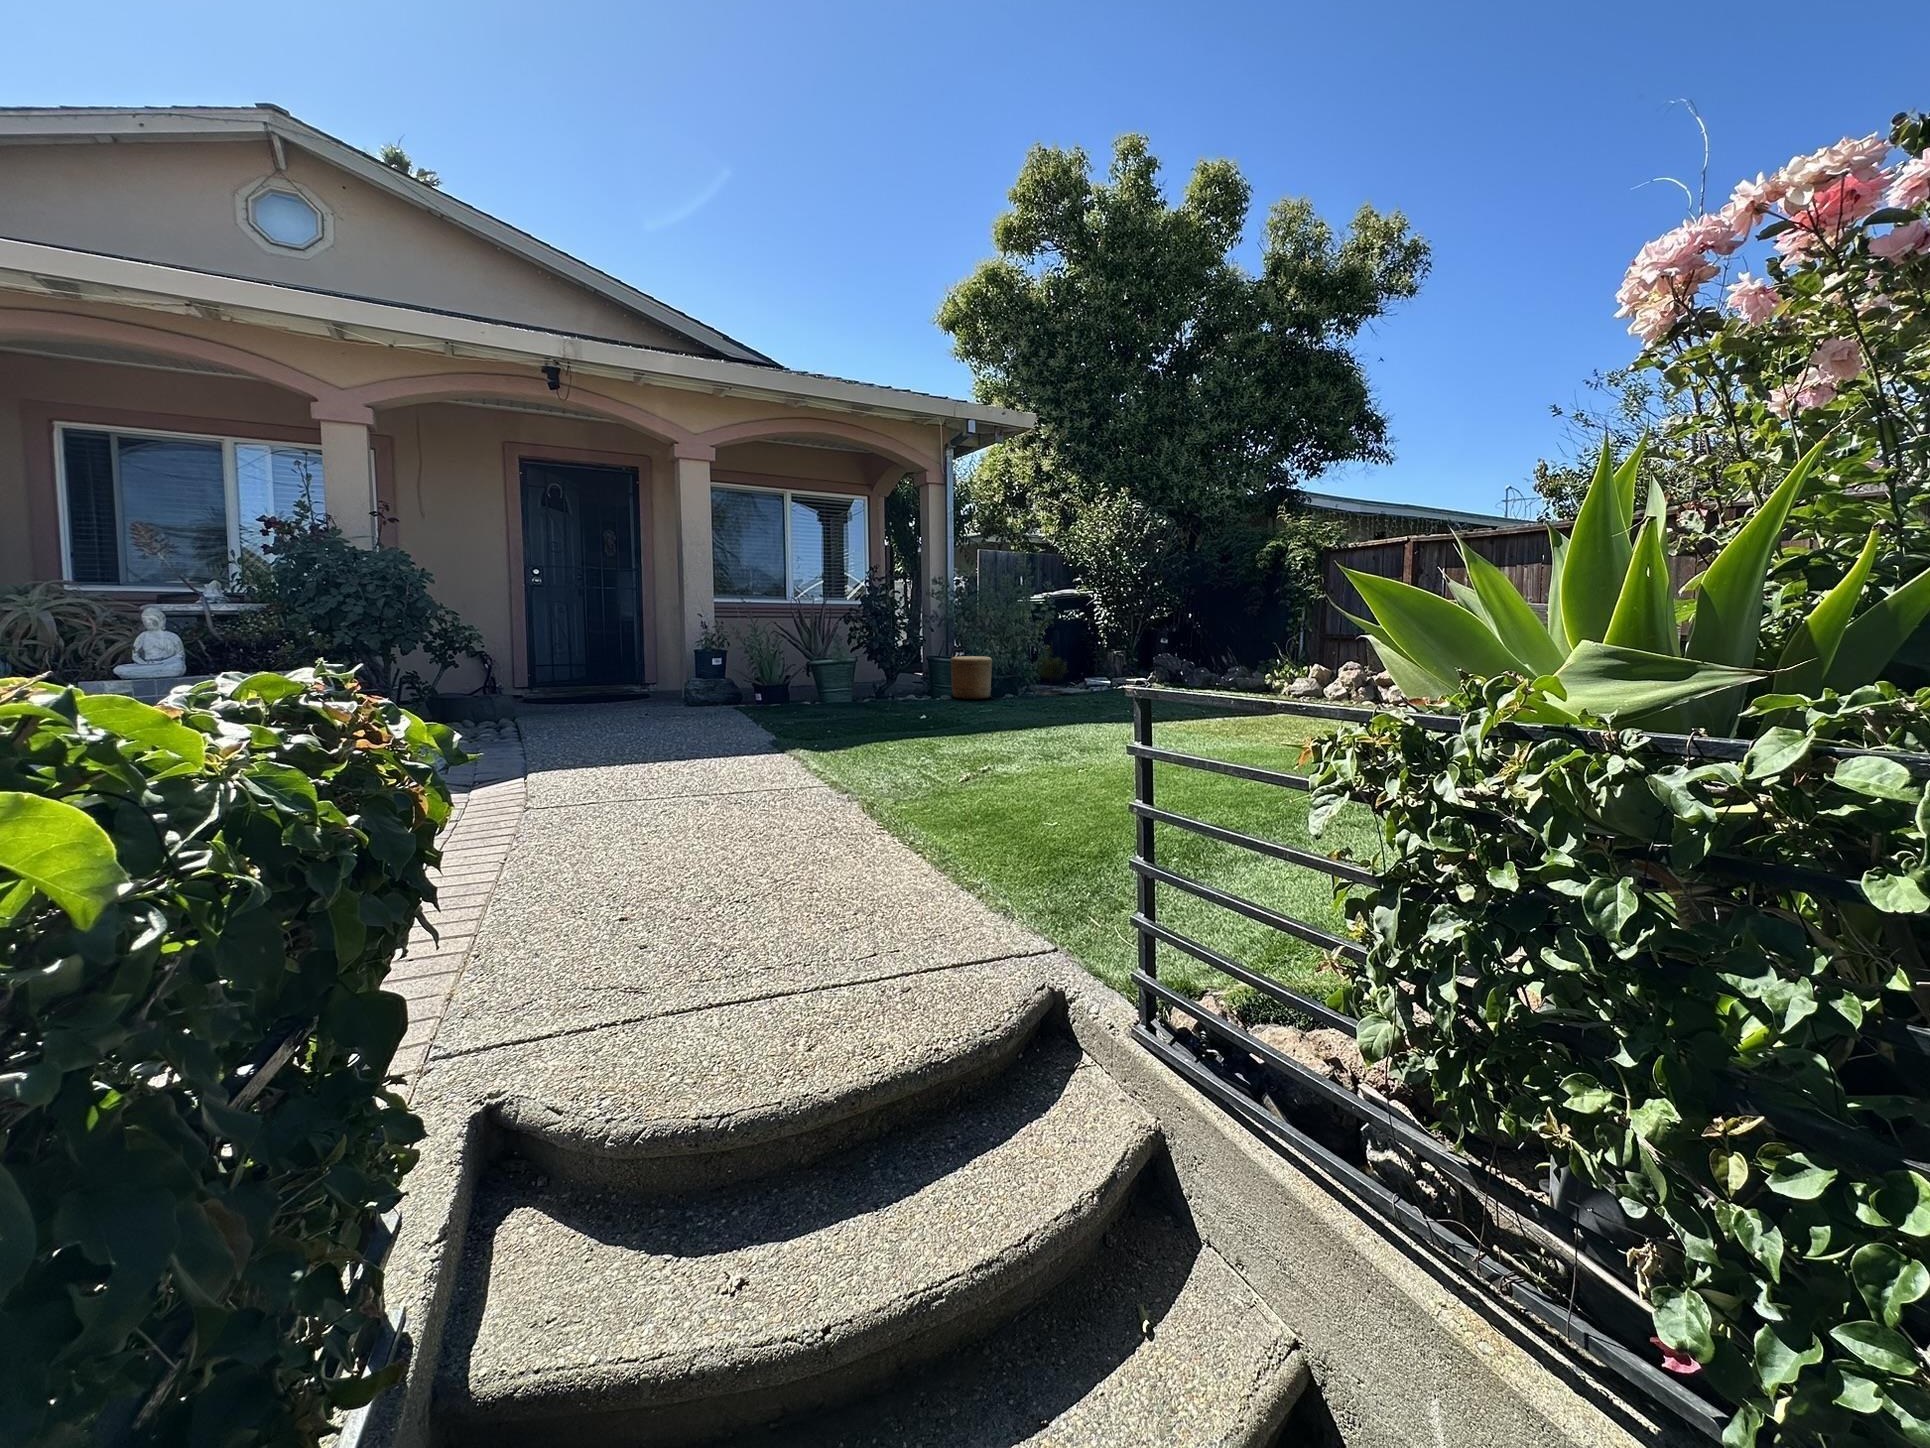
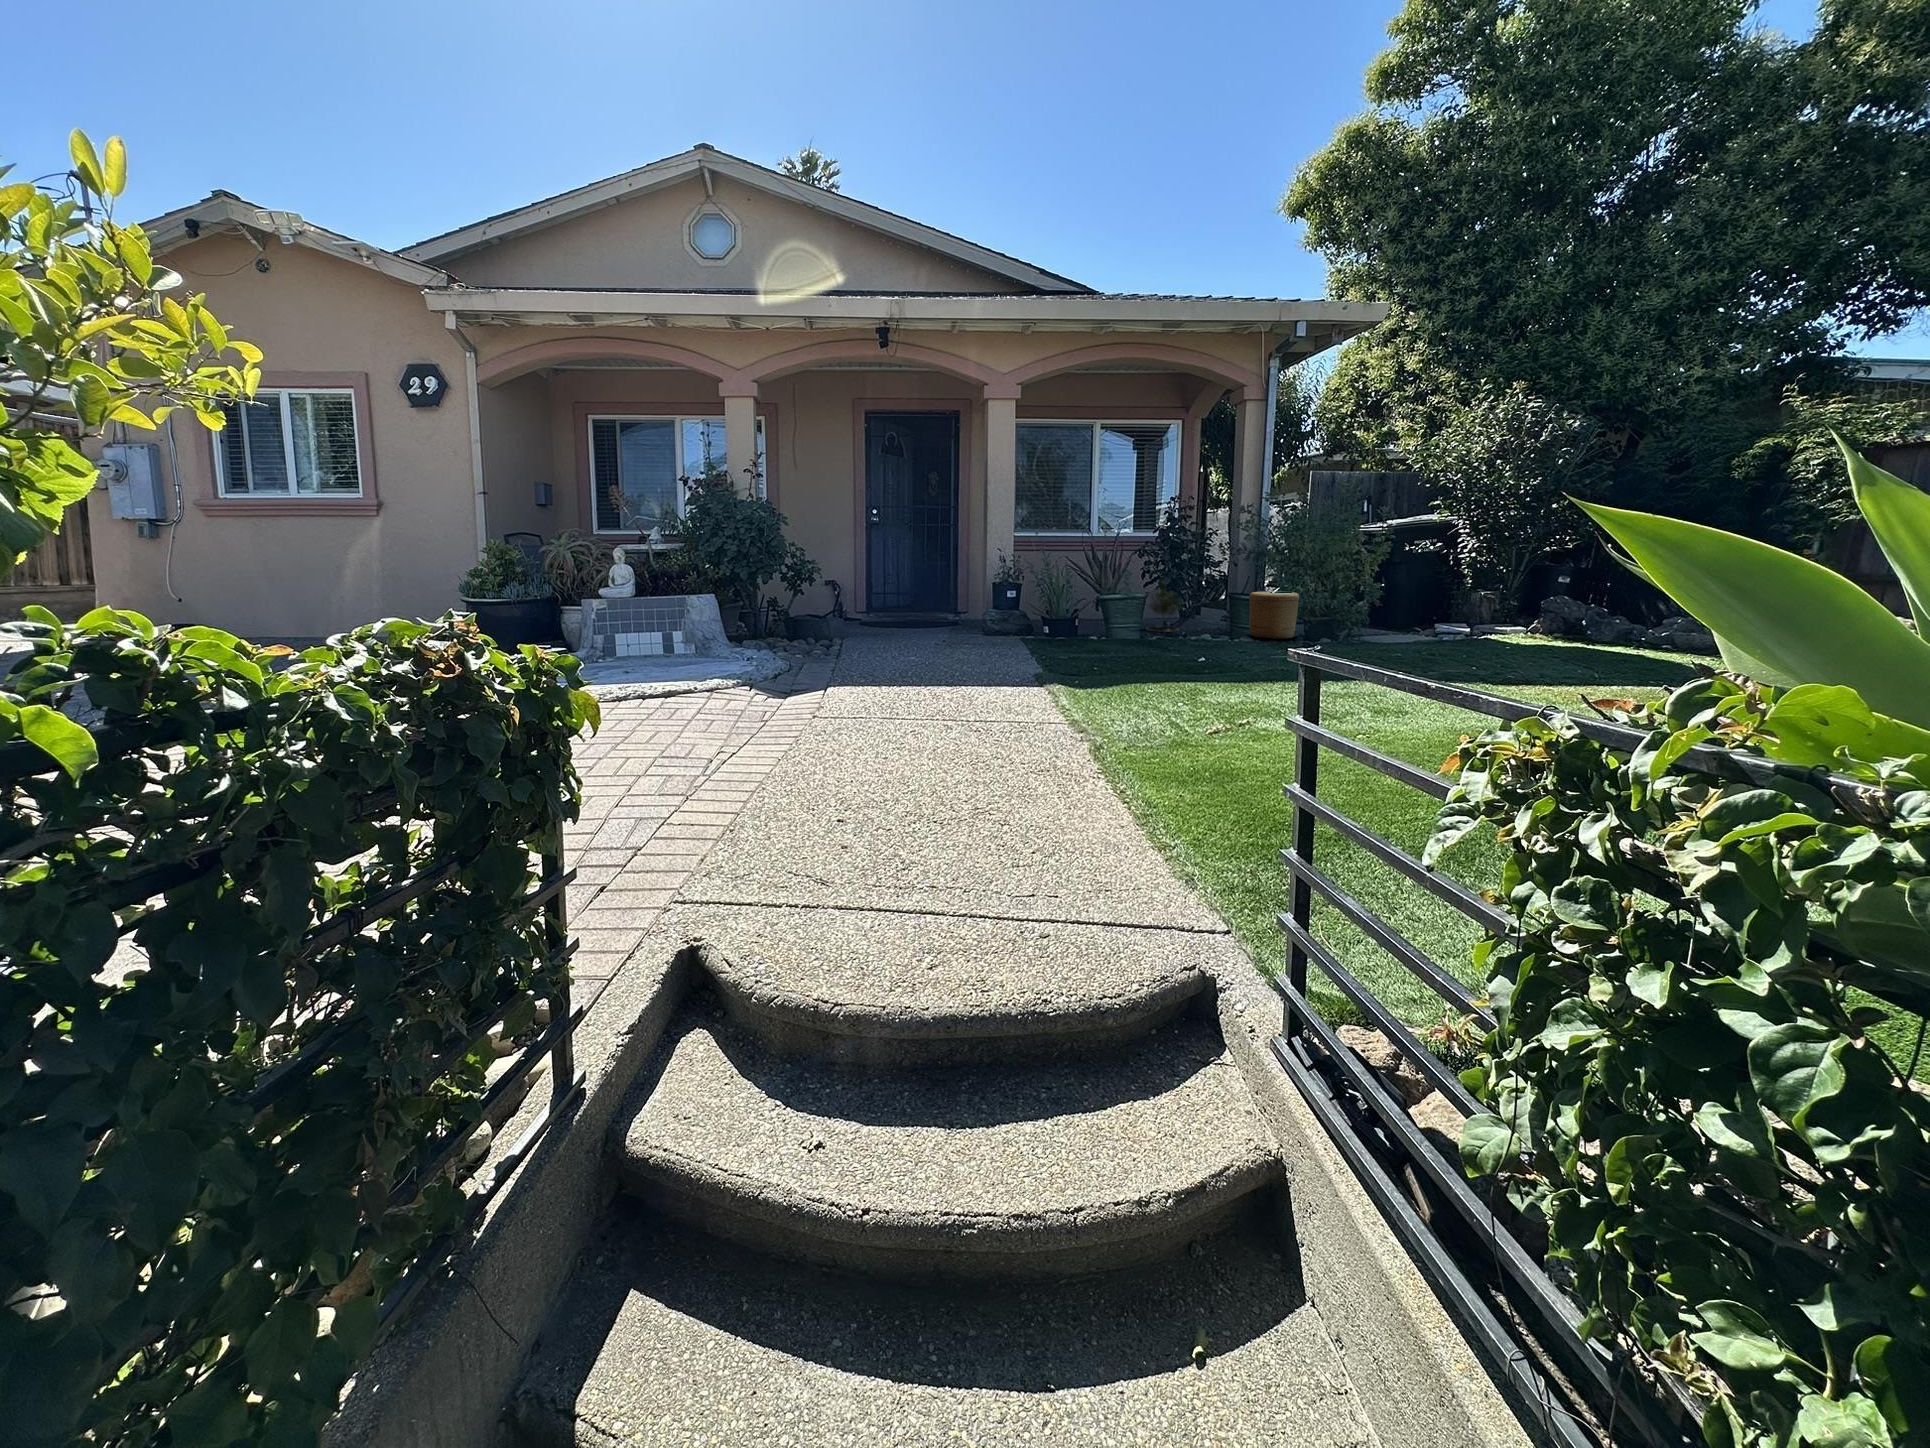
potted tree: present [1037,646,1067,695] -> present [1147,579,1181,632]

